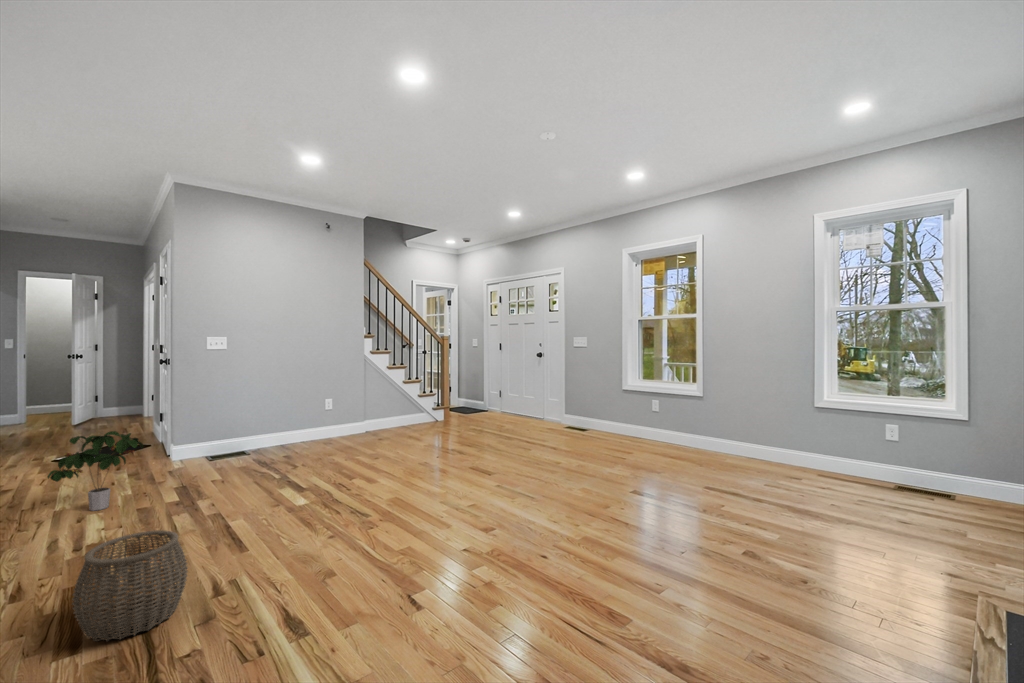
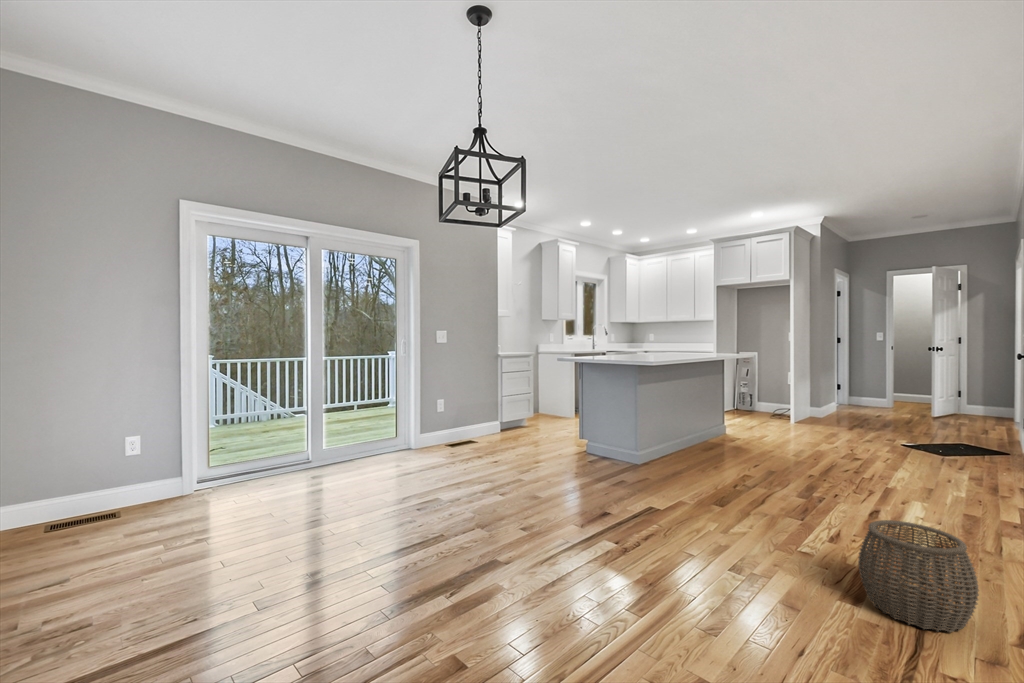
potted plant: present [47,431,143,511] -> none [880,421,975,501]

